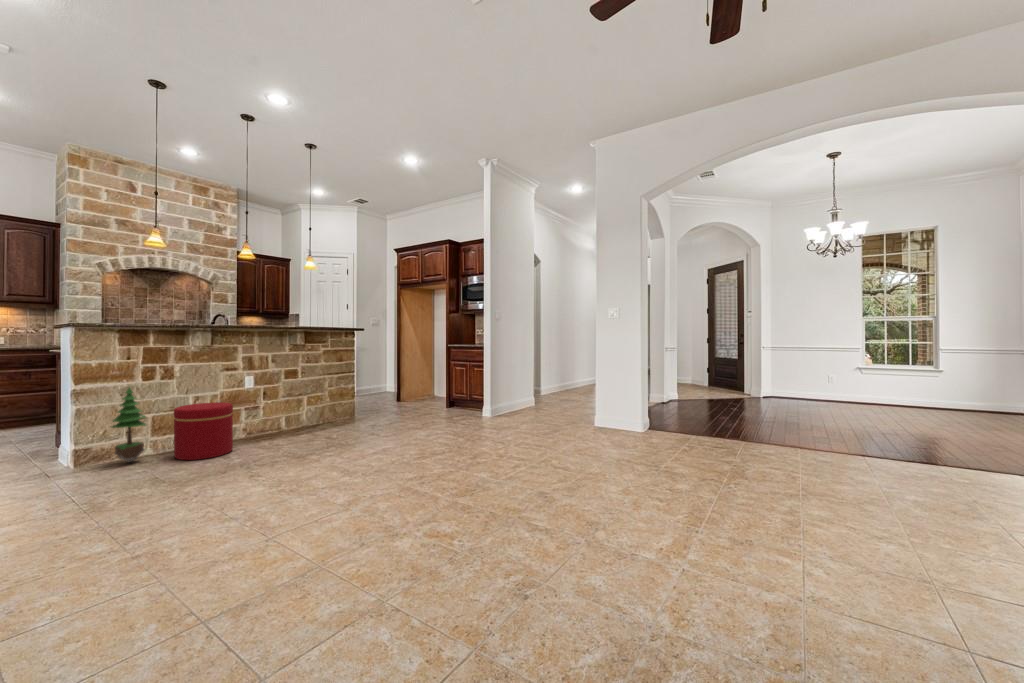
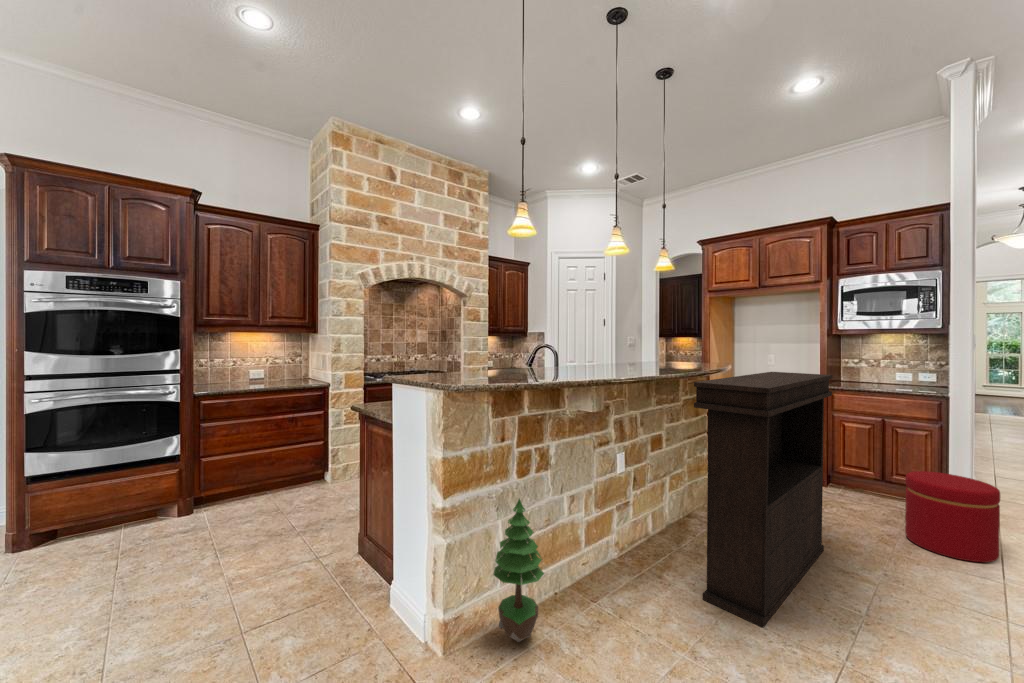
console table: none [263,329,387,451] -> present [694,372,832,627]
ottoman: present [174,402,233,460] -> present [905,471,1000,562]

